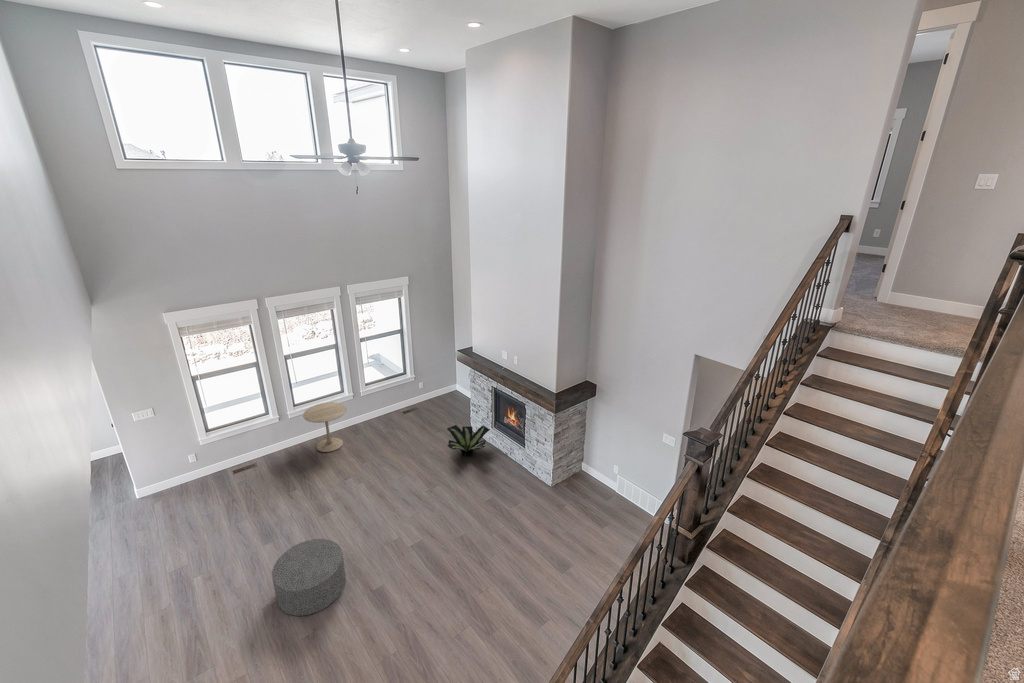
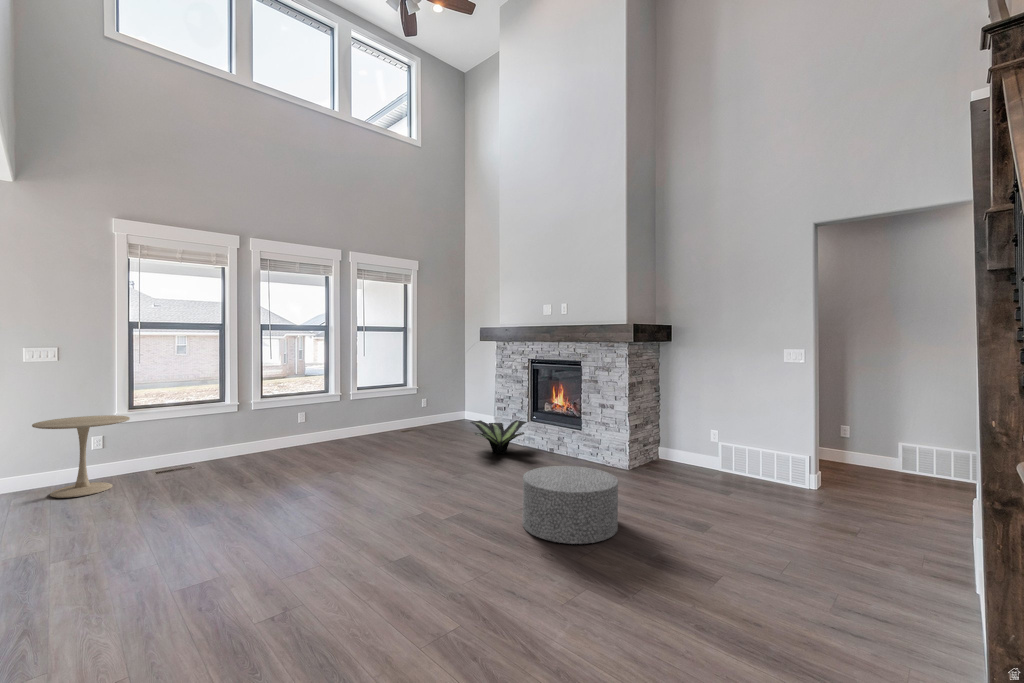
side table: present [303,402,347,452] -> present [32,415,130,498]
ottoman: present [272,539,346,616] -> present [522,466,618,544]

